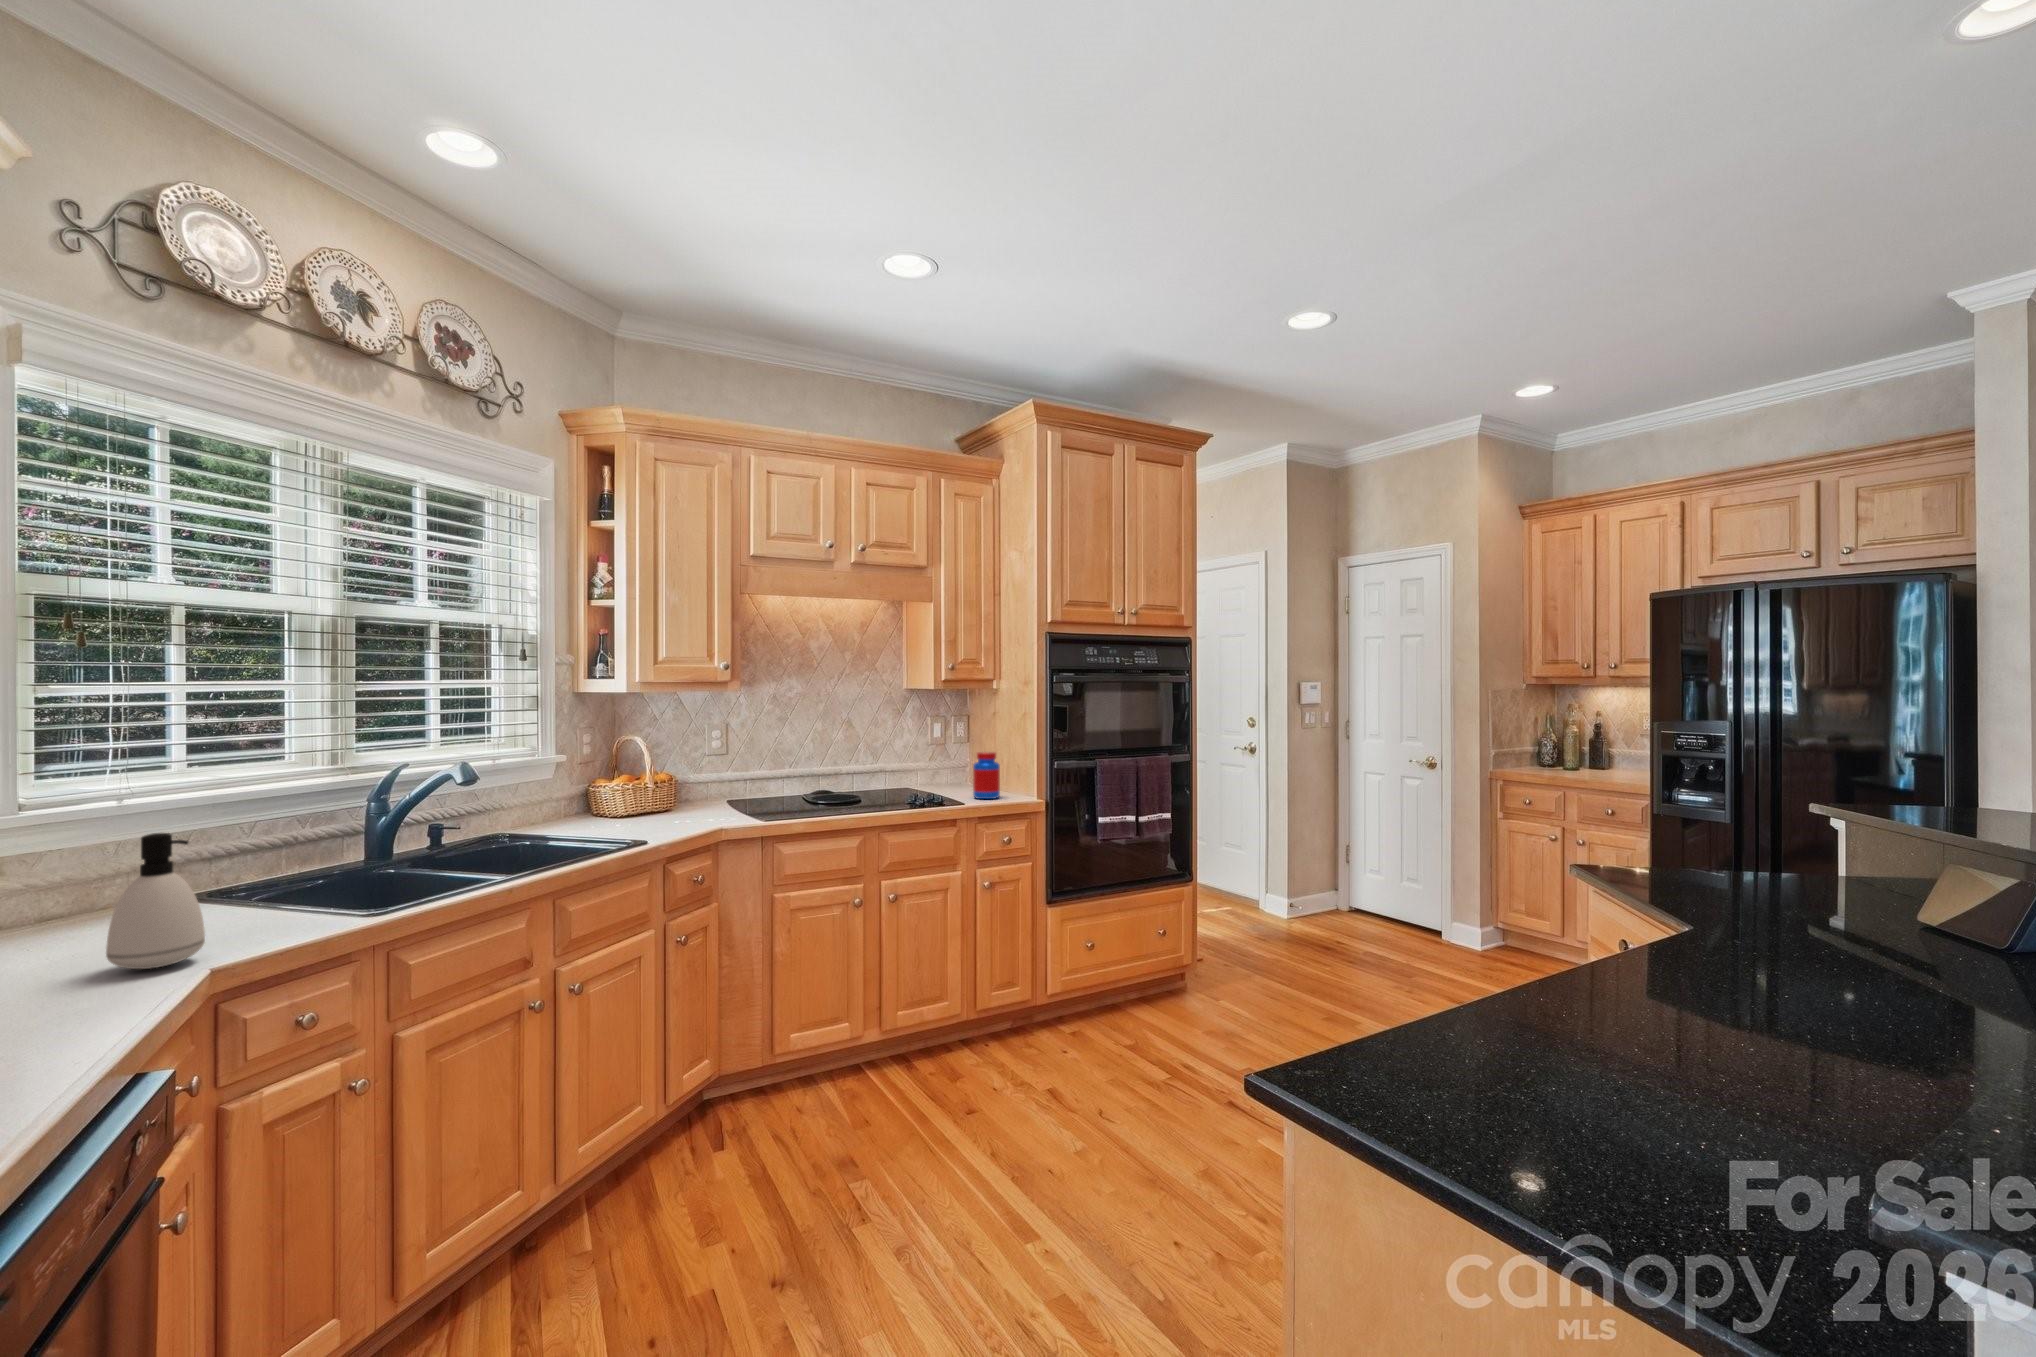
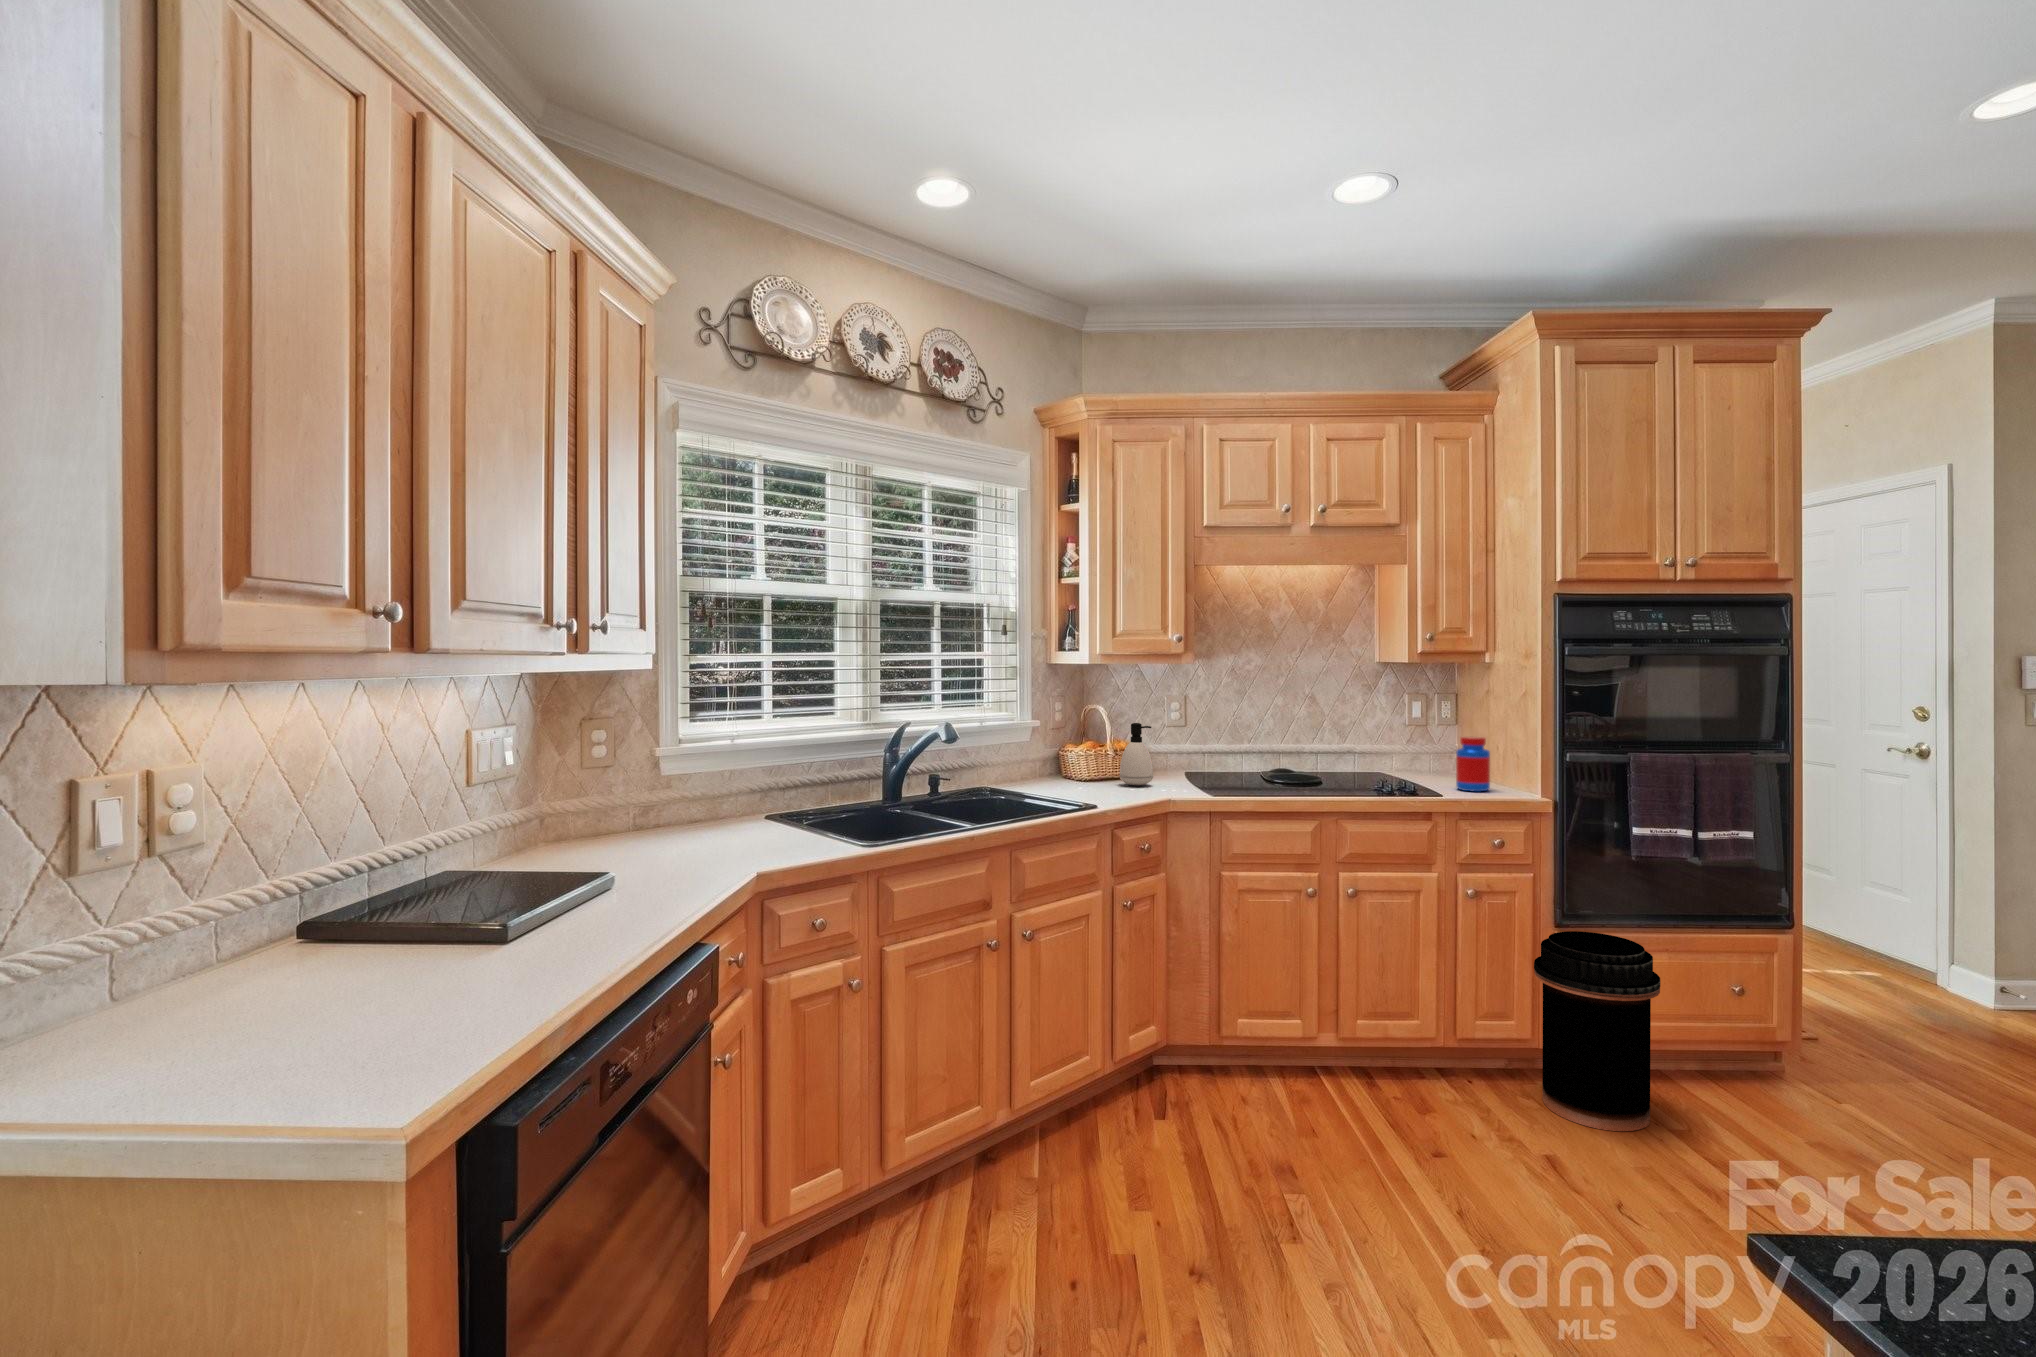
soap dispenser: present [106,833,205,969] -> present [1120,723,1153,785]
trash can: none [1038,909,1127,1069] -> present [1534,931,1660,1131]

